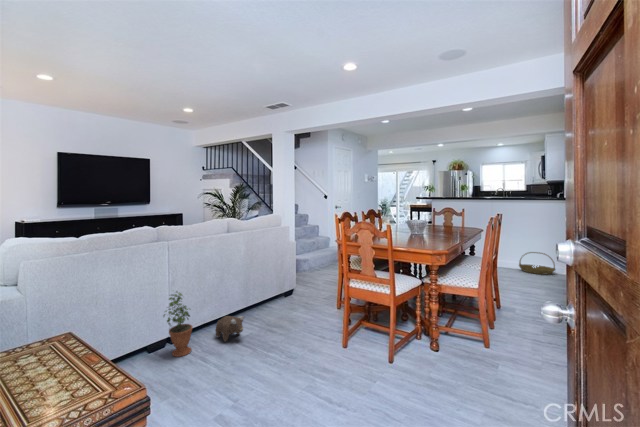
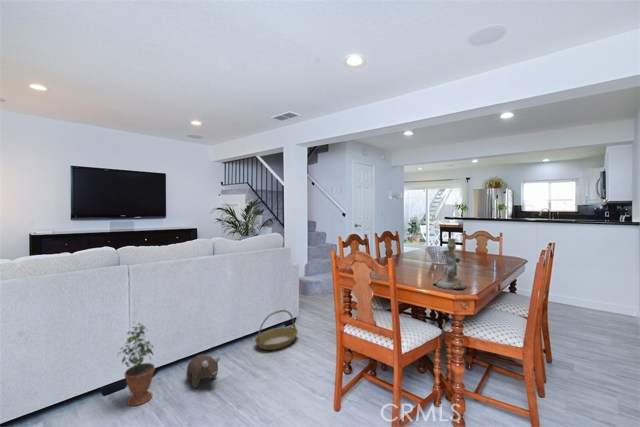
candlestick: none [415,212,440,251] -> present [432,238,466,289]
basket: present [519,252,555,274] -> present [255,310,298,350]

